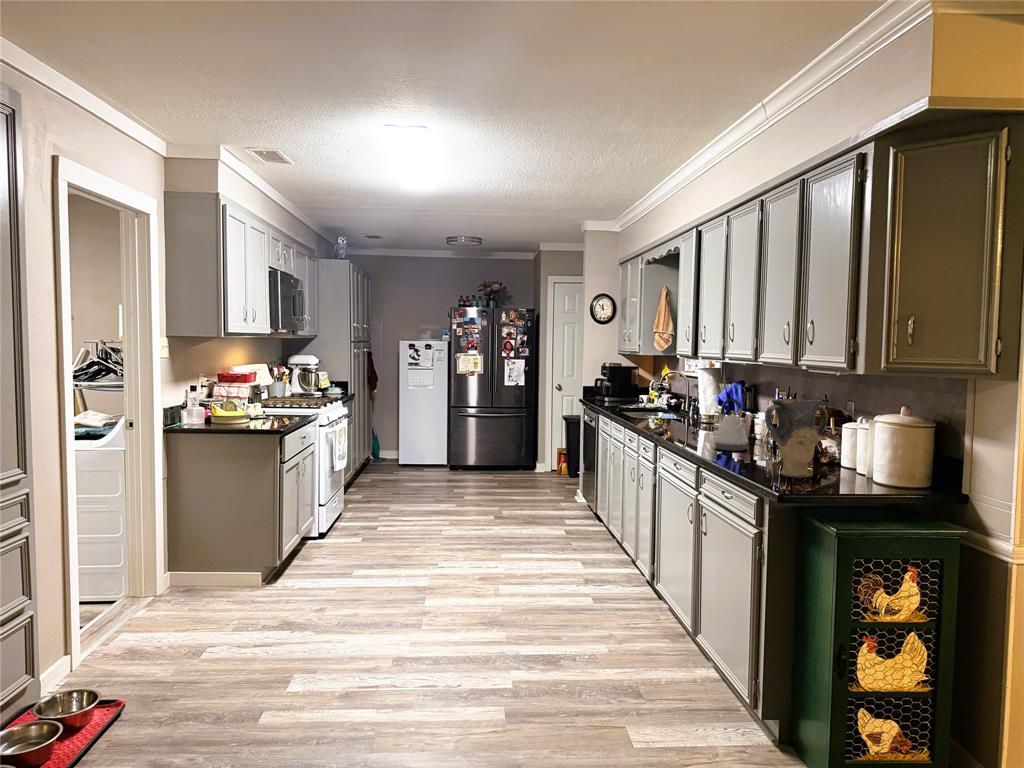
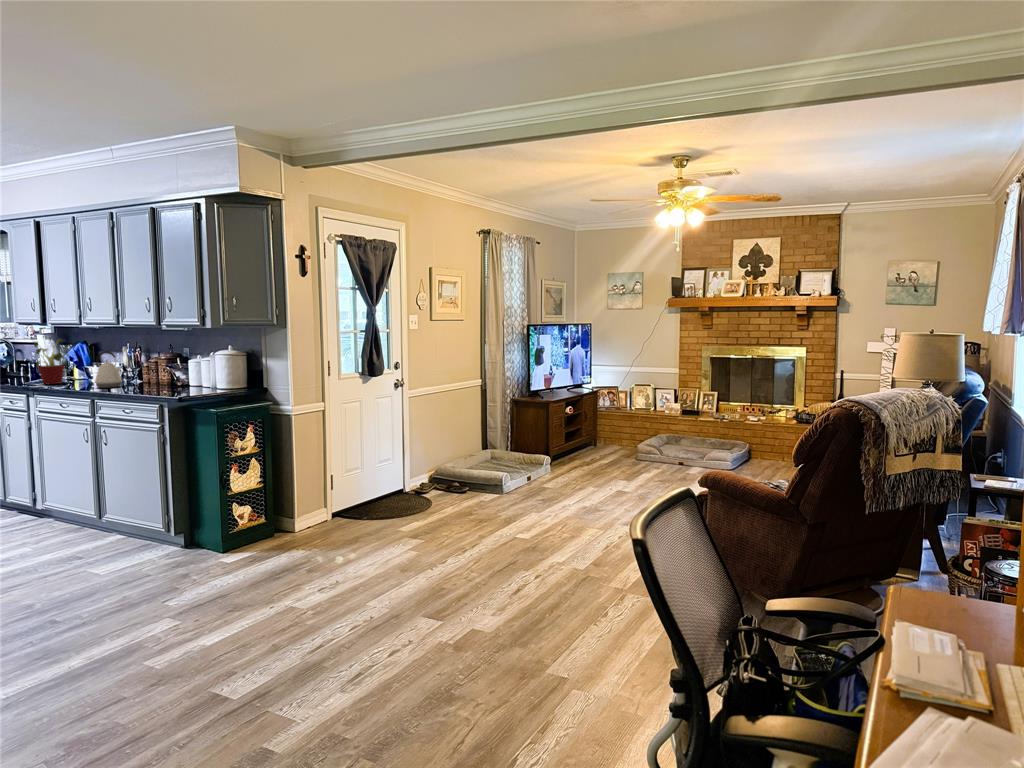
potted plant: none [668,372,709,434] -> present [34,336,68,384]
vase: present [765,399,828,477] -> none [153,345,188,392]

